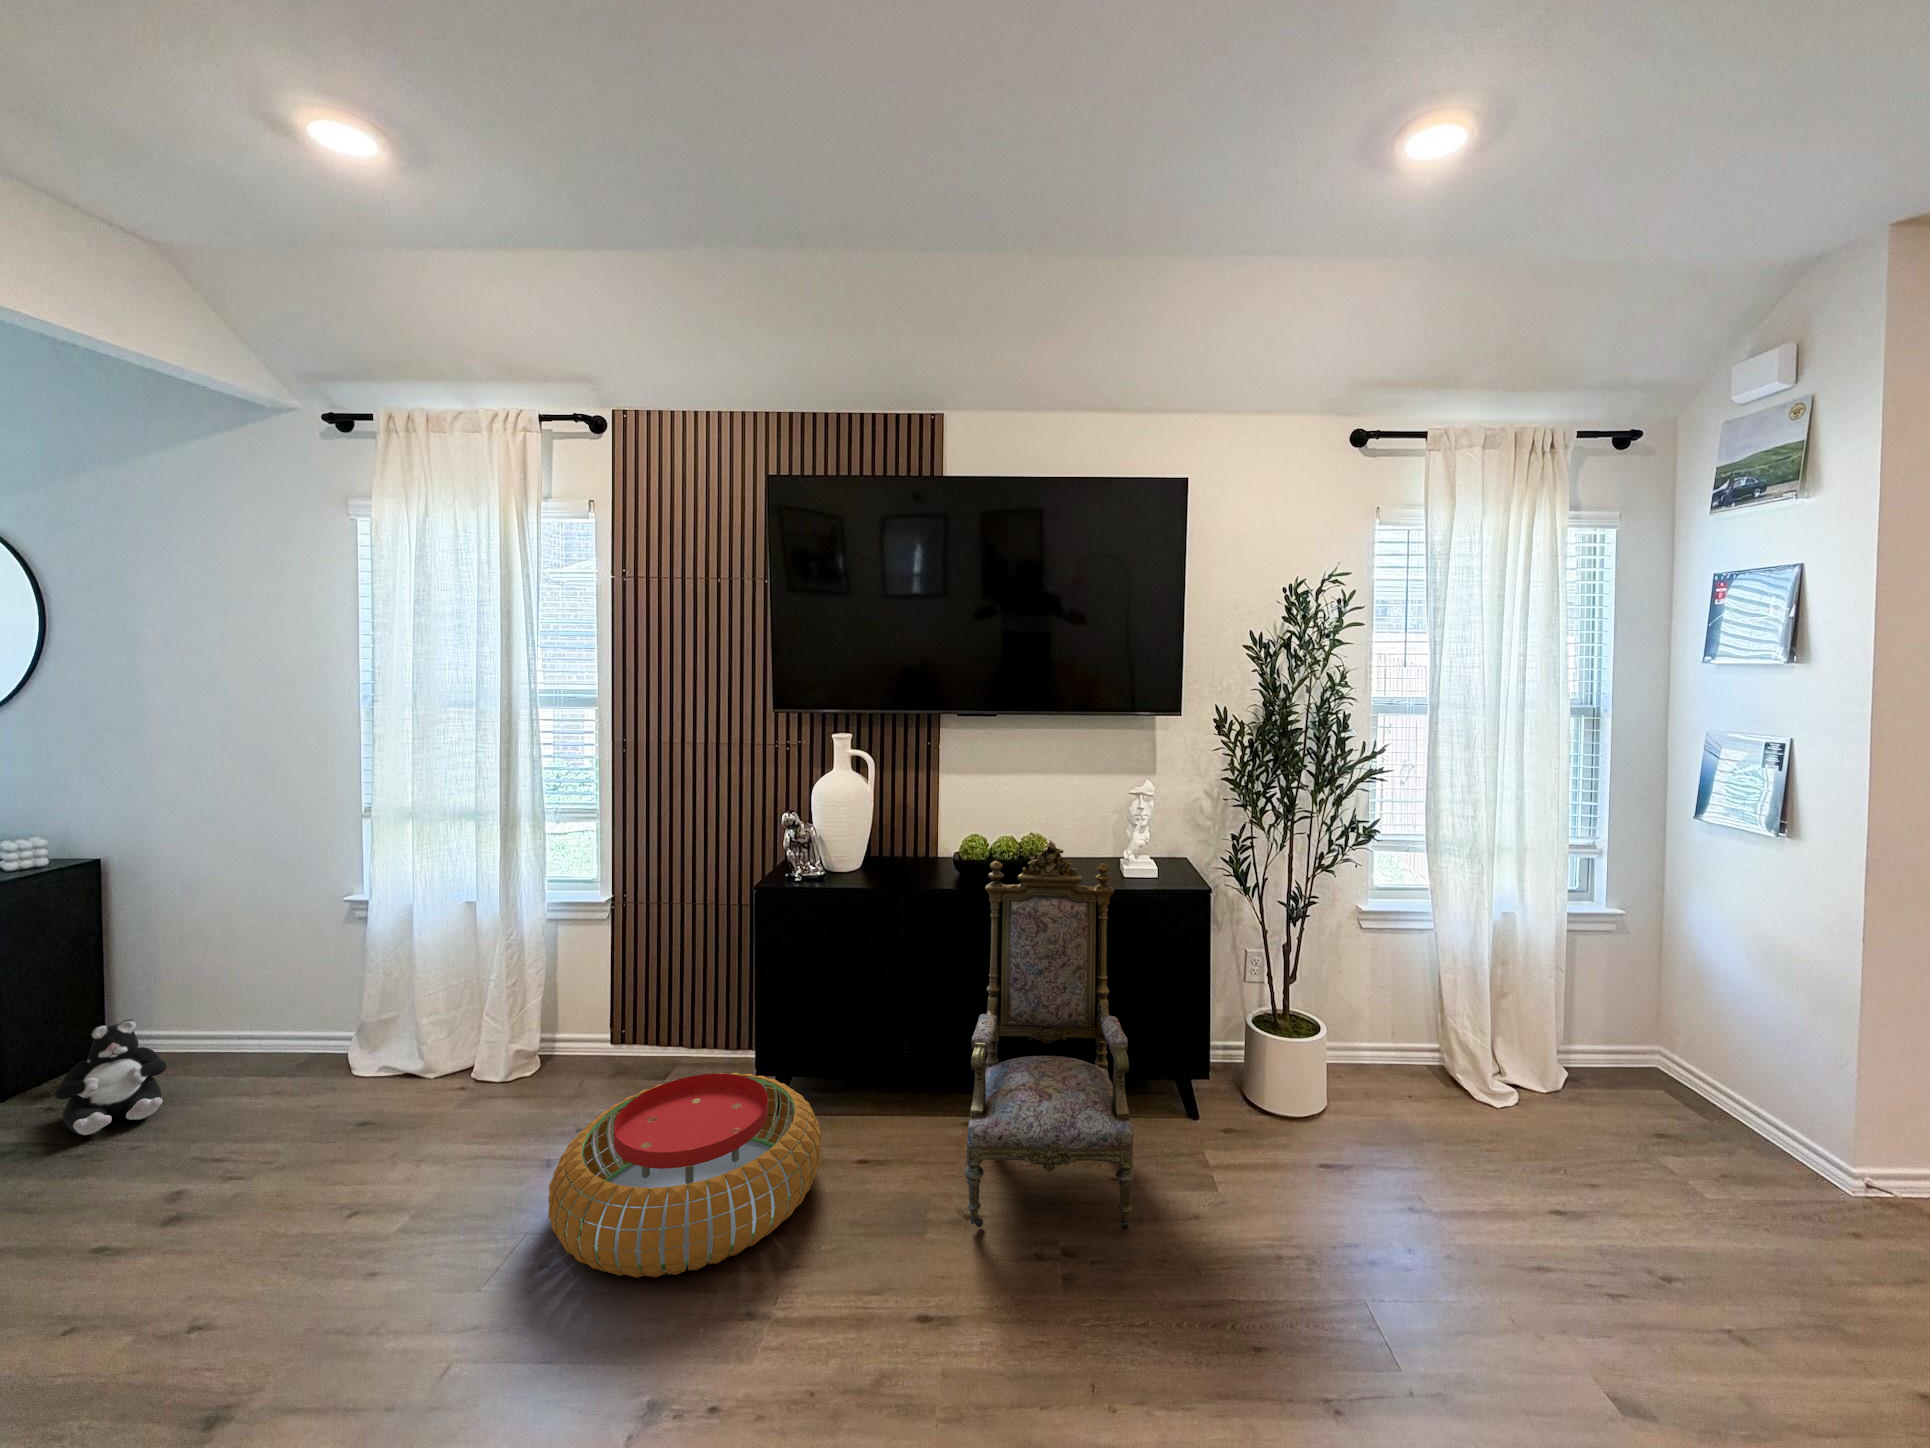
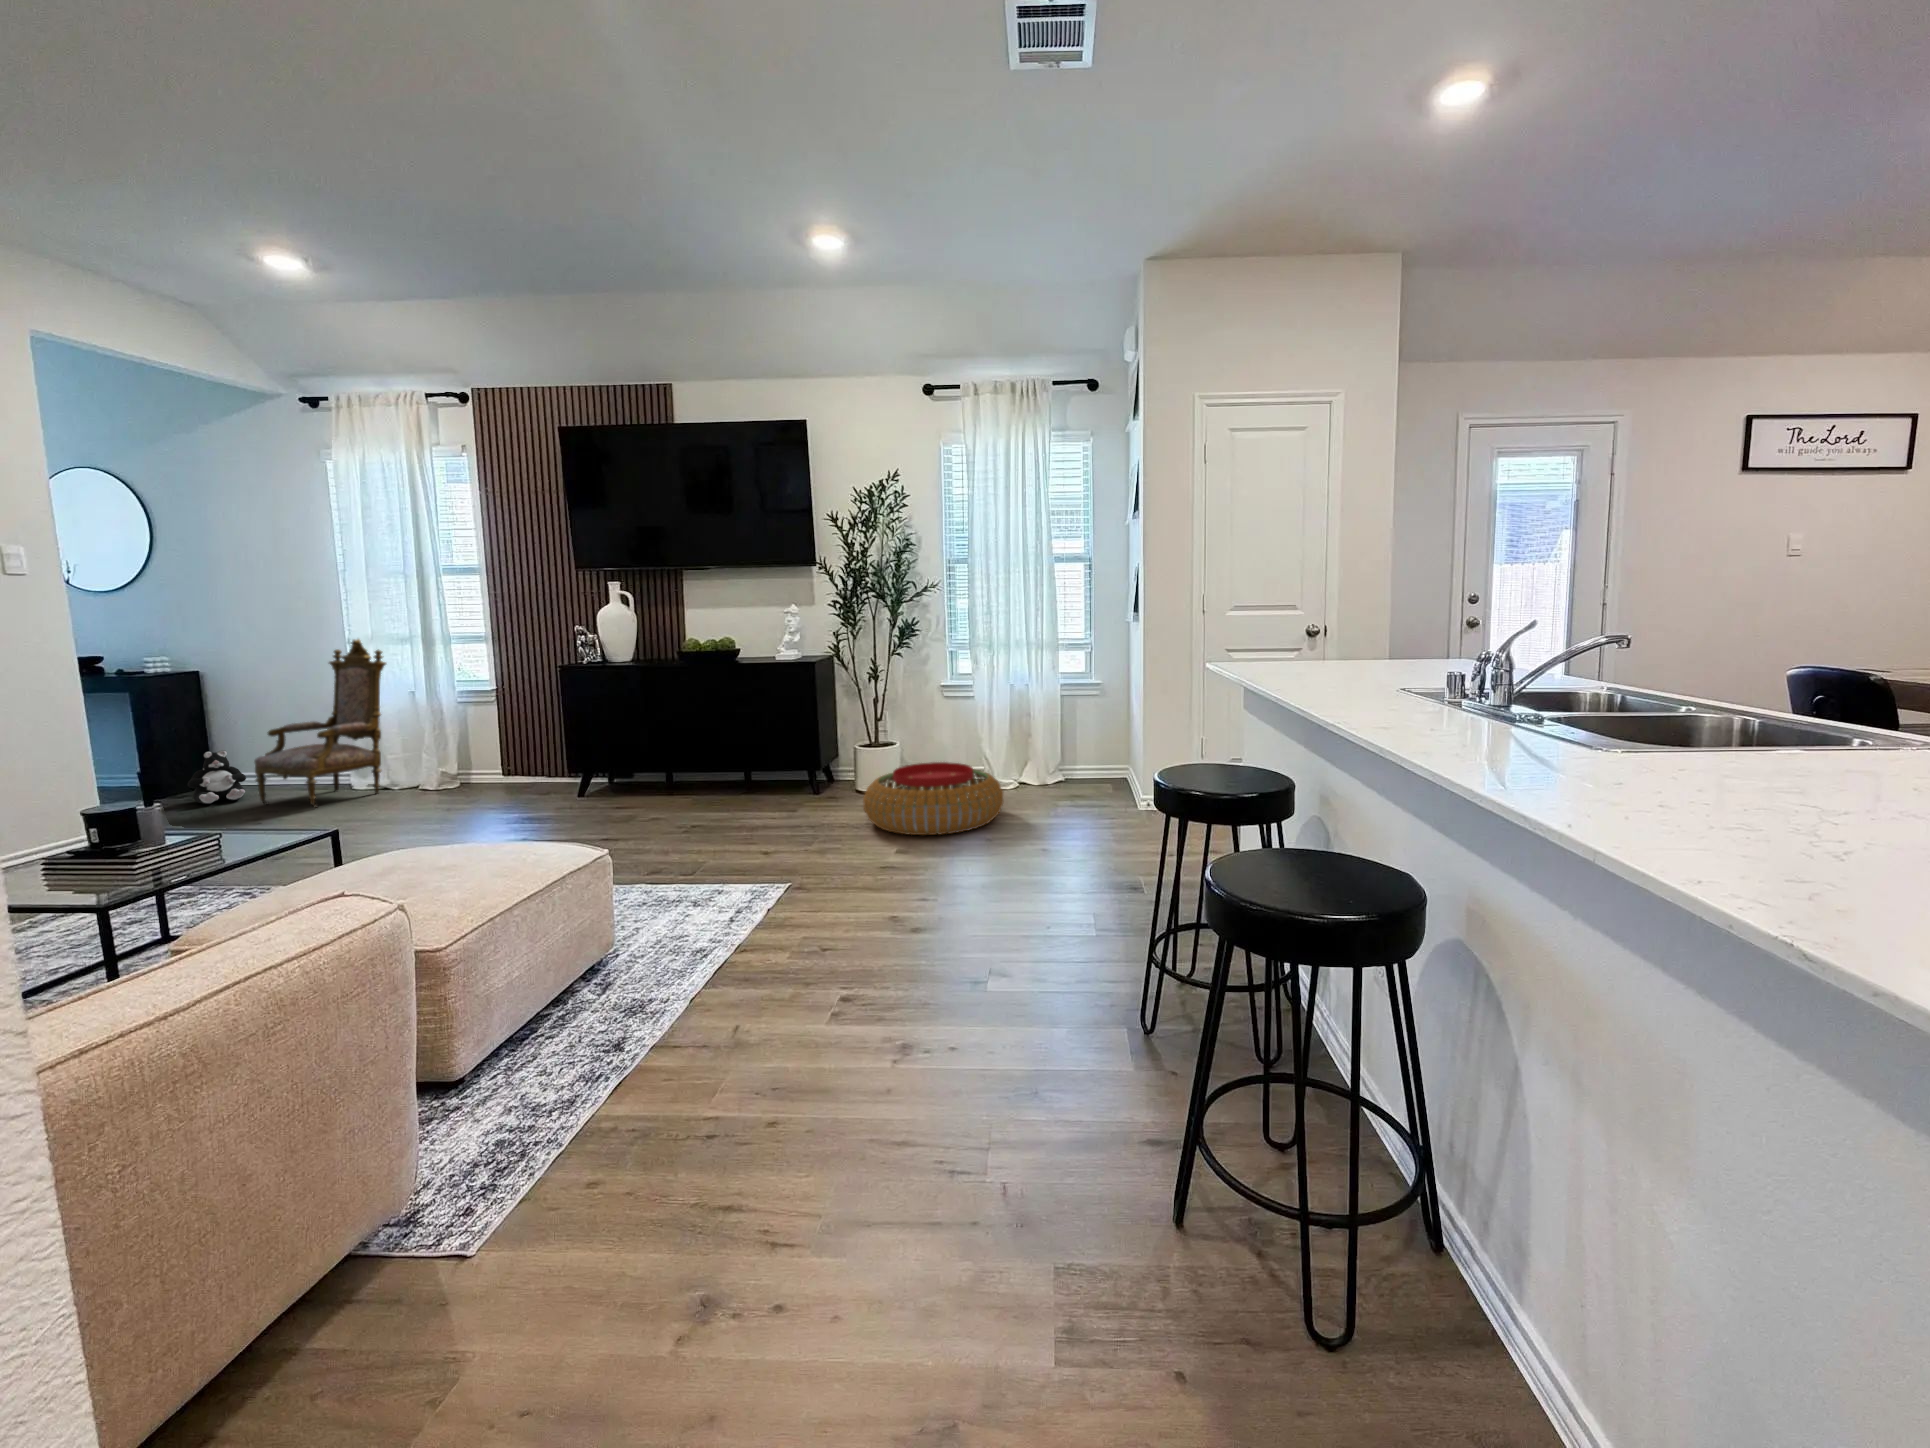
armchair: present [964,840,1135,1229] -> present [254,639,386,808]
pouf: present [548,1073,822,1278] -> present [863,762,1003,835]

